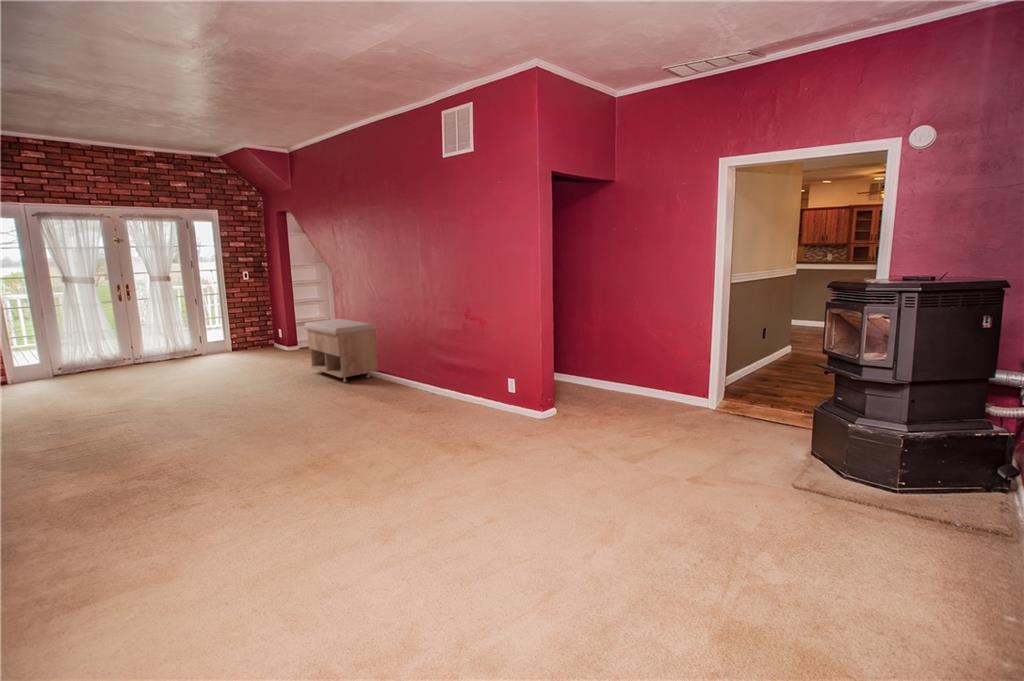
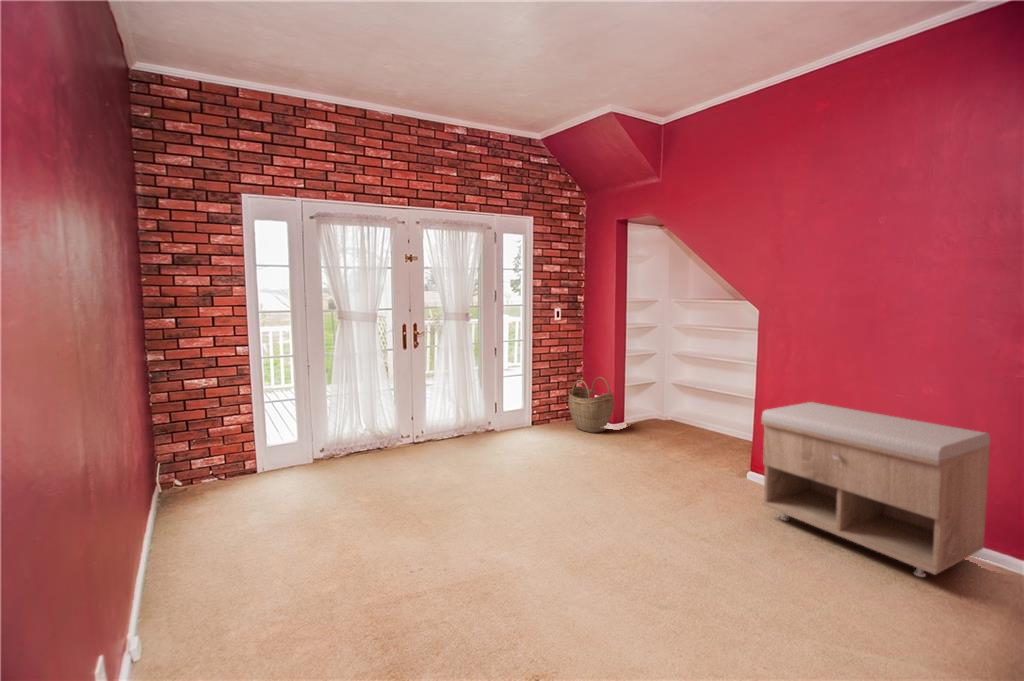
woven basket: none [255,316,285,351] -> present [569,377,614,433]

